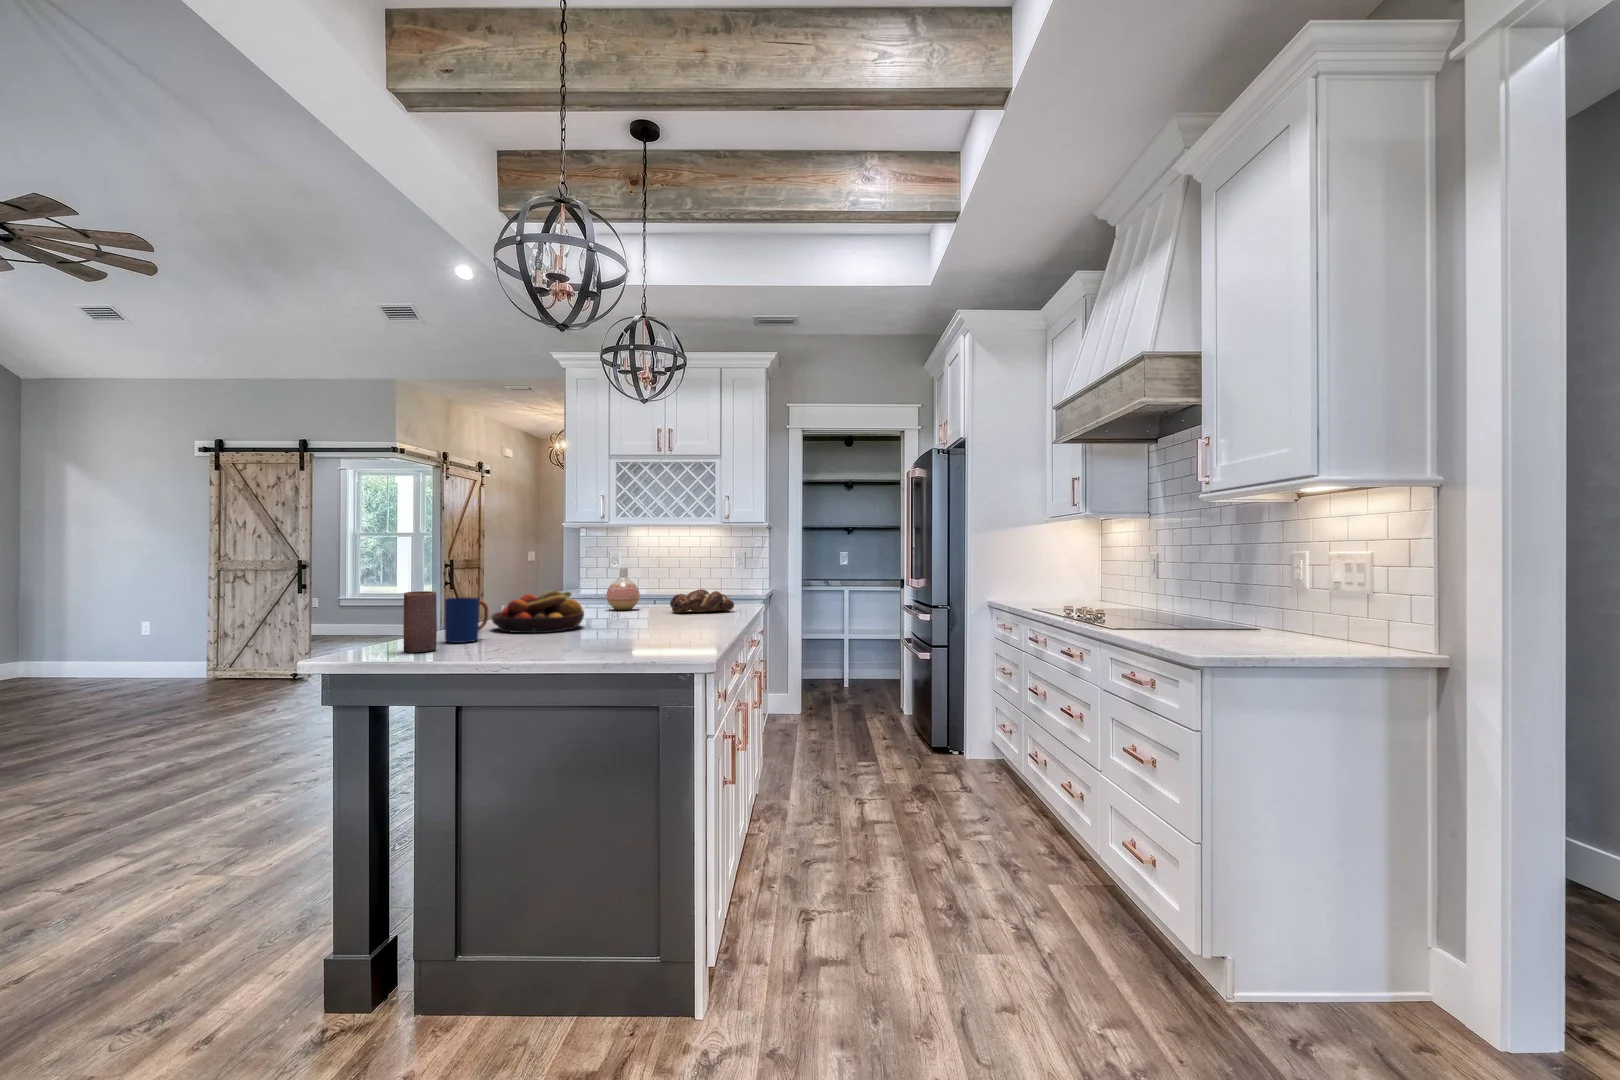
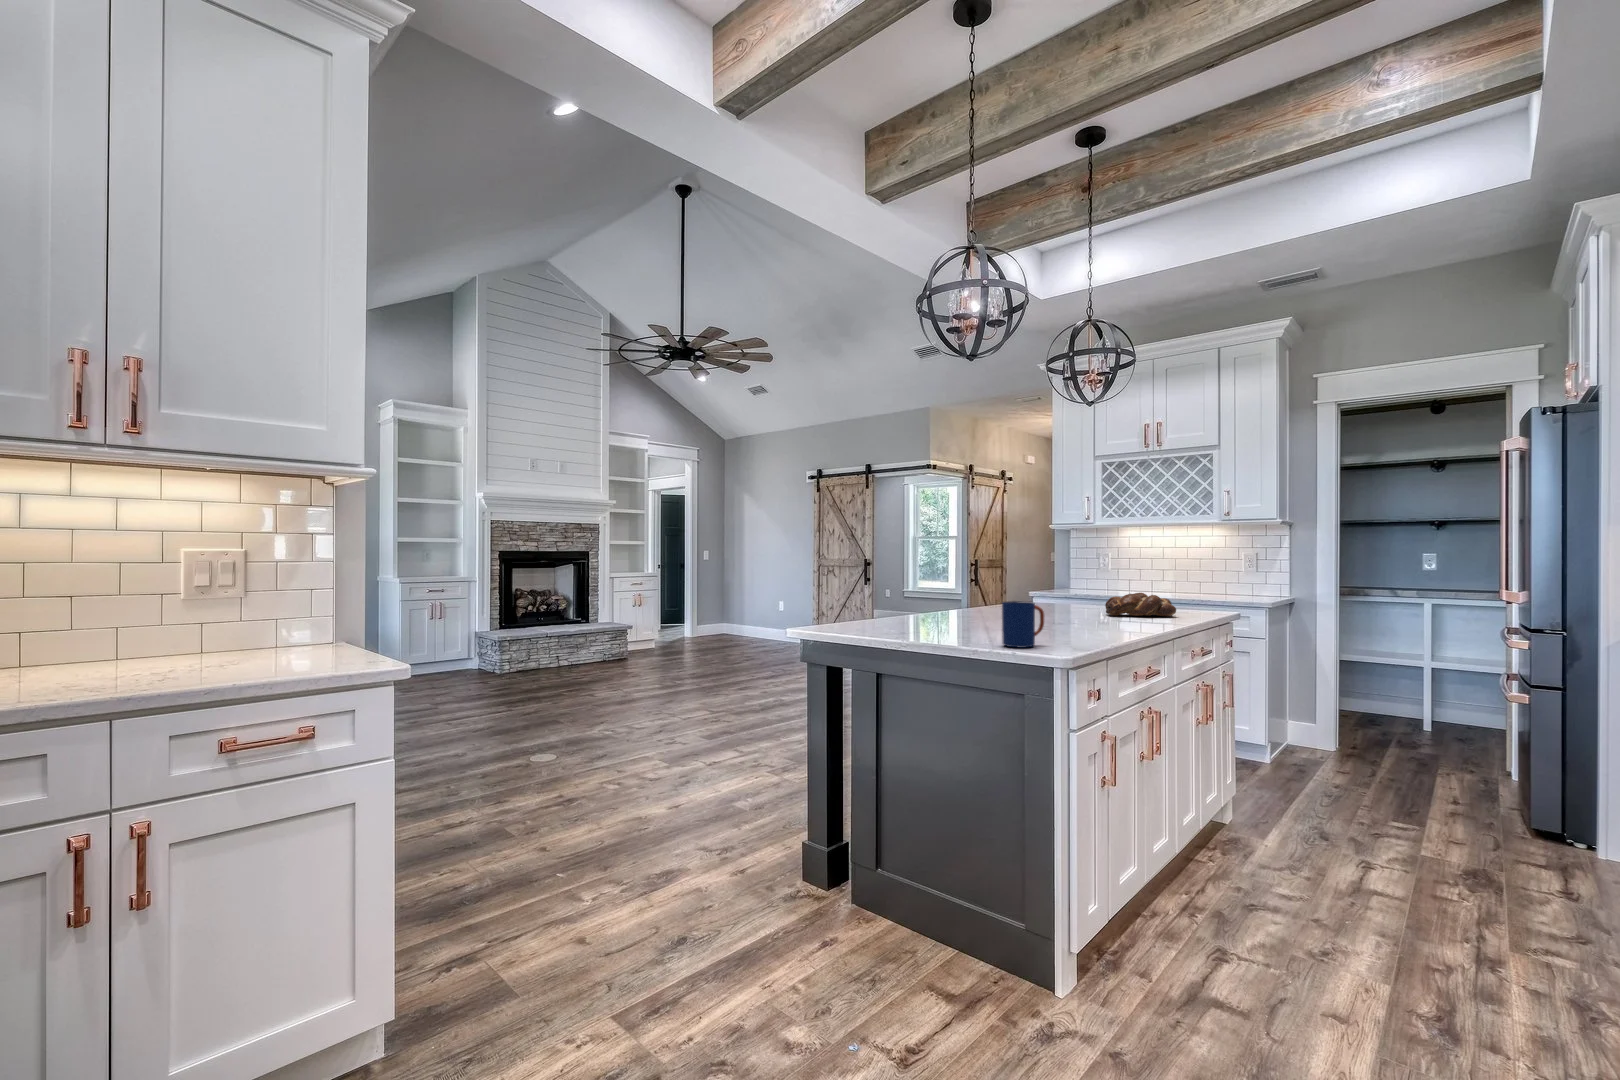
vase: present [606,568,640,610] -> none [1048,569,1081,610]
candle: present [403,591,437,652] -> none [839,585,862,632]
fruit bowl: present [492,591,584,633] -> none [923,589,1000,625]
mug: present [445,597,488,643] -> present [1002,601,1044,648]

